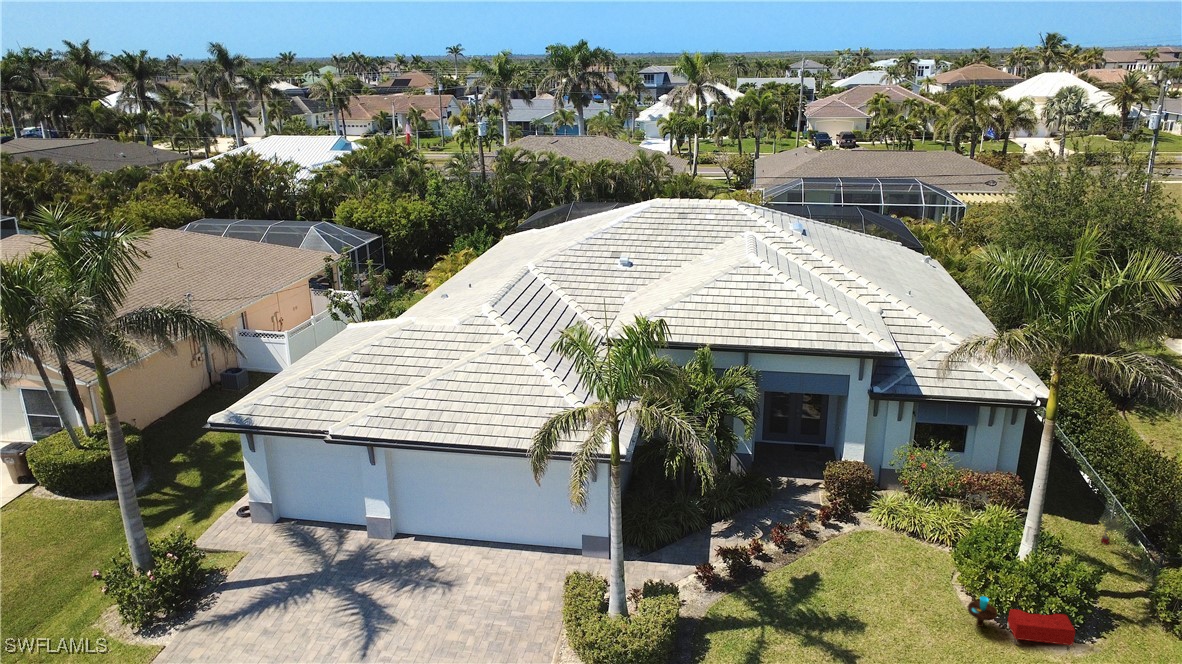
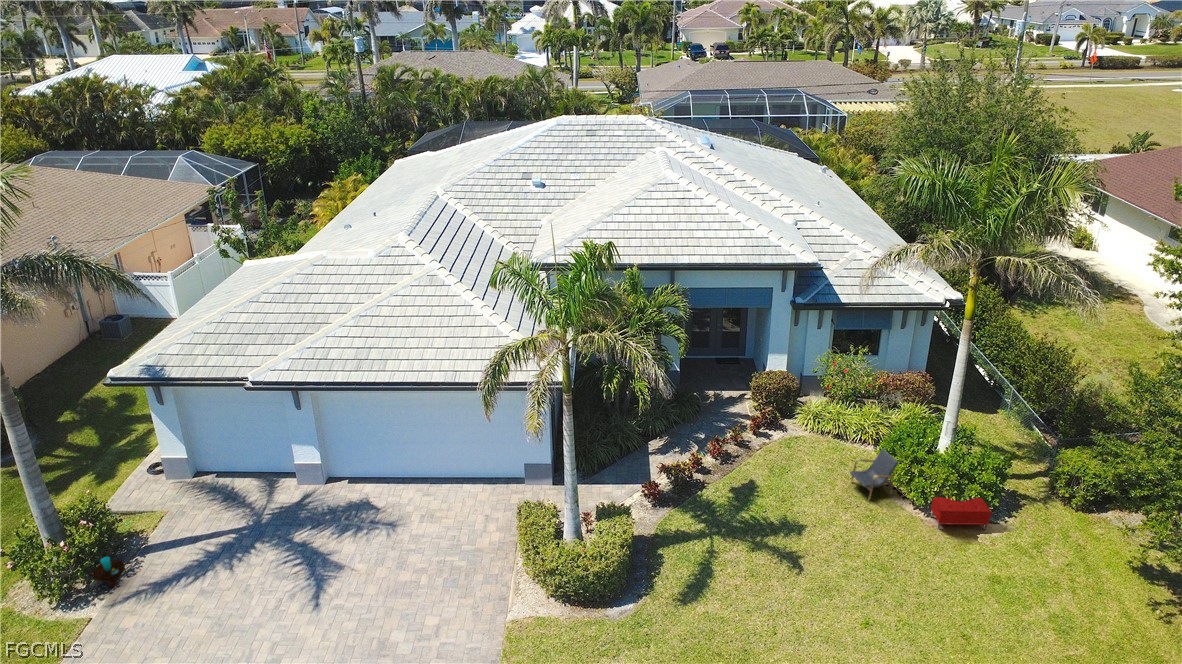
potted tree: present [1099,515,1123,544] -> none [999,402,1022,431]
lounge chair: none [920,552,974,606] -> present [850,449,899,499]
side table: present [968,596,997,627] -> present [92,557,125,587]

